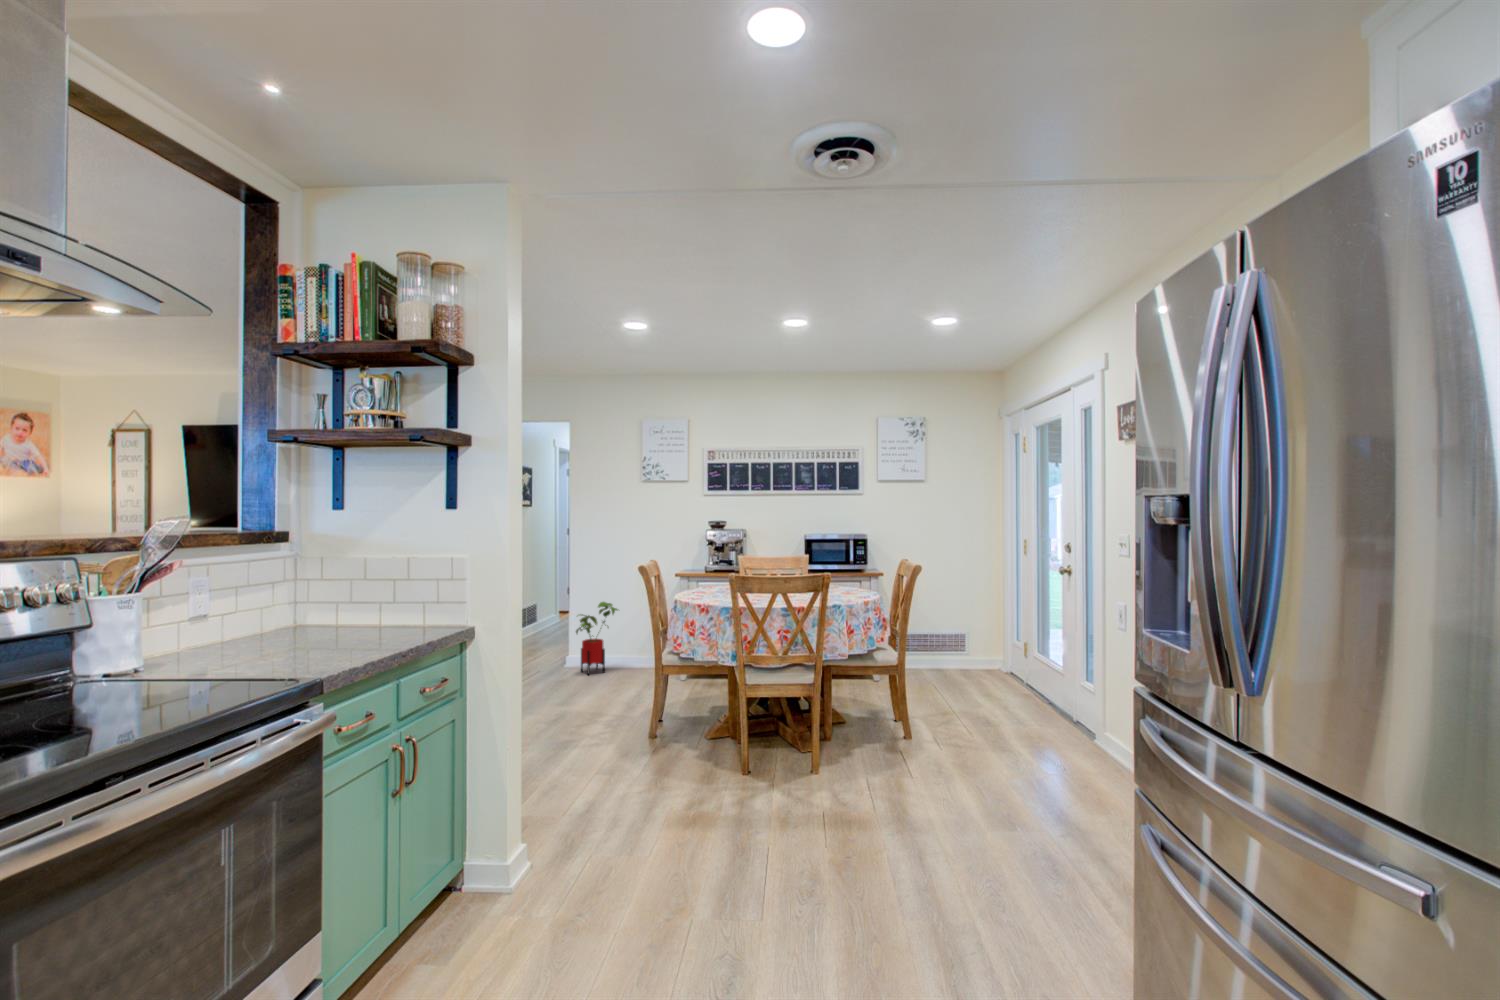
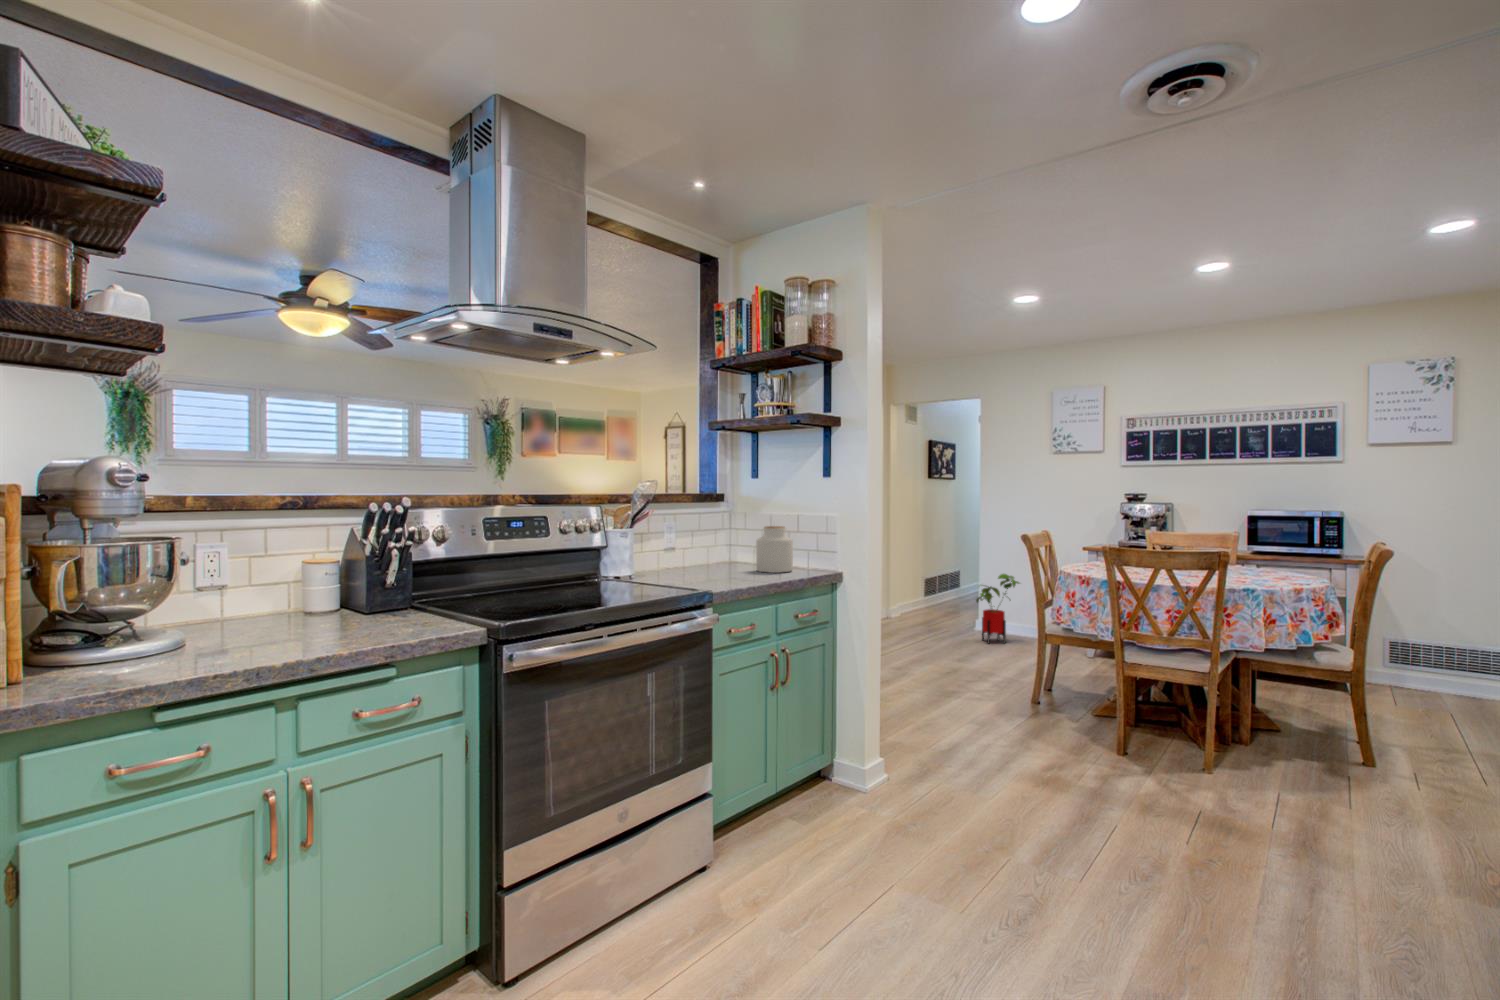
jar: none [352,576,408,640] -> present [756,526,793,573]

